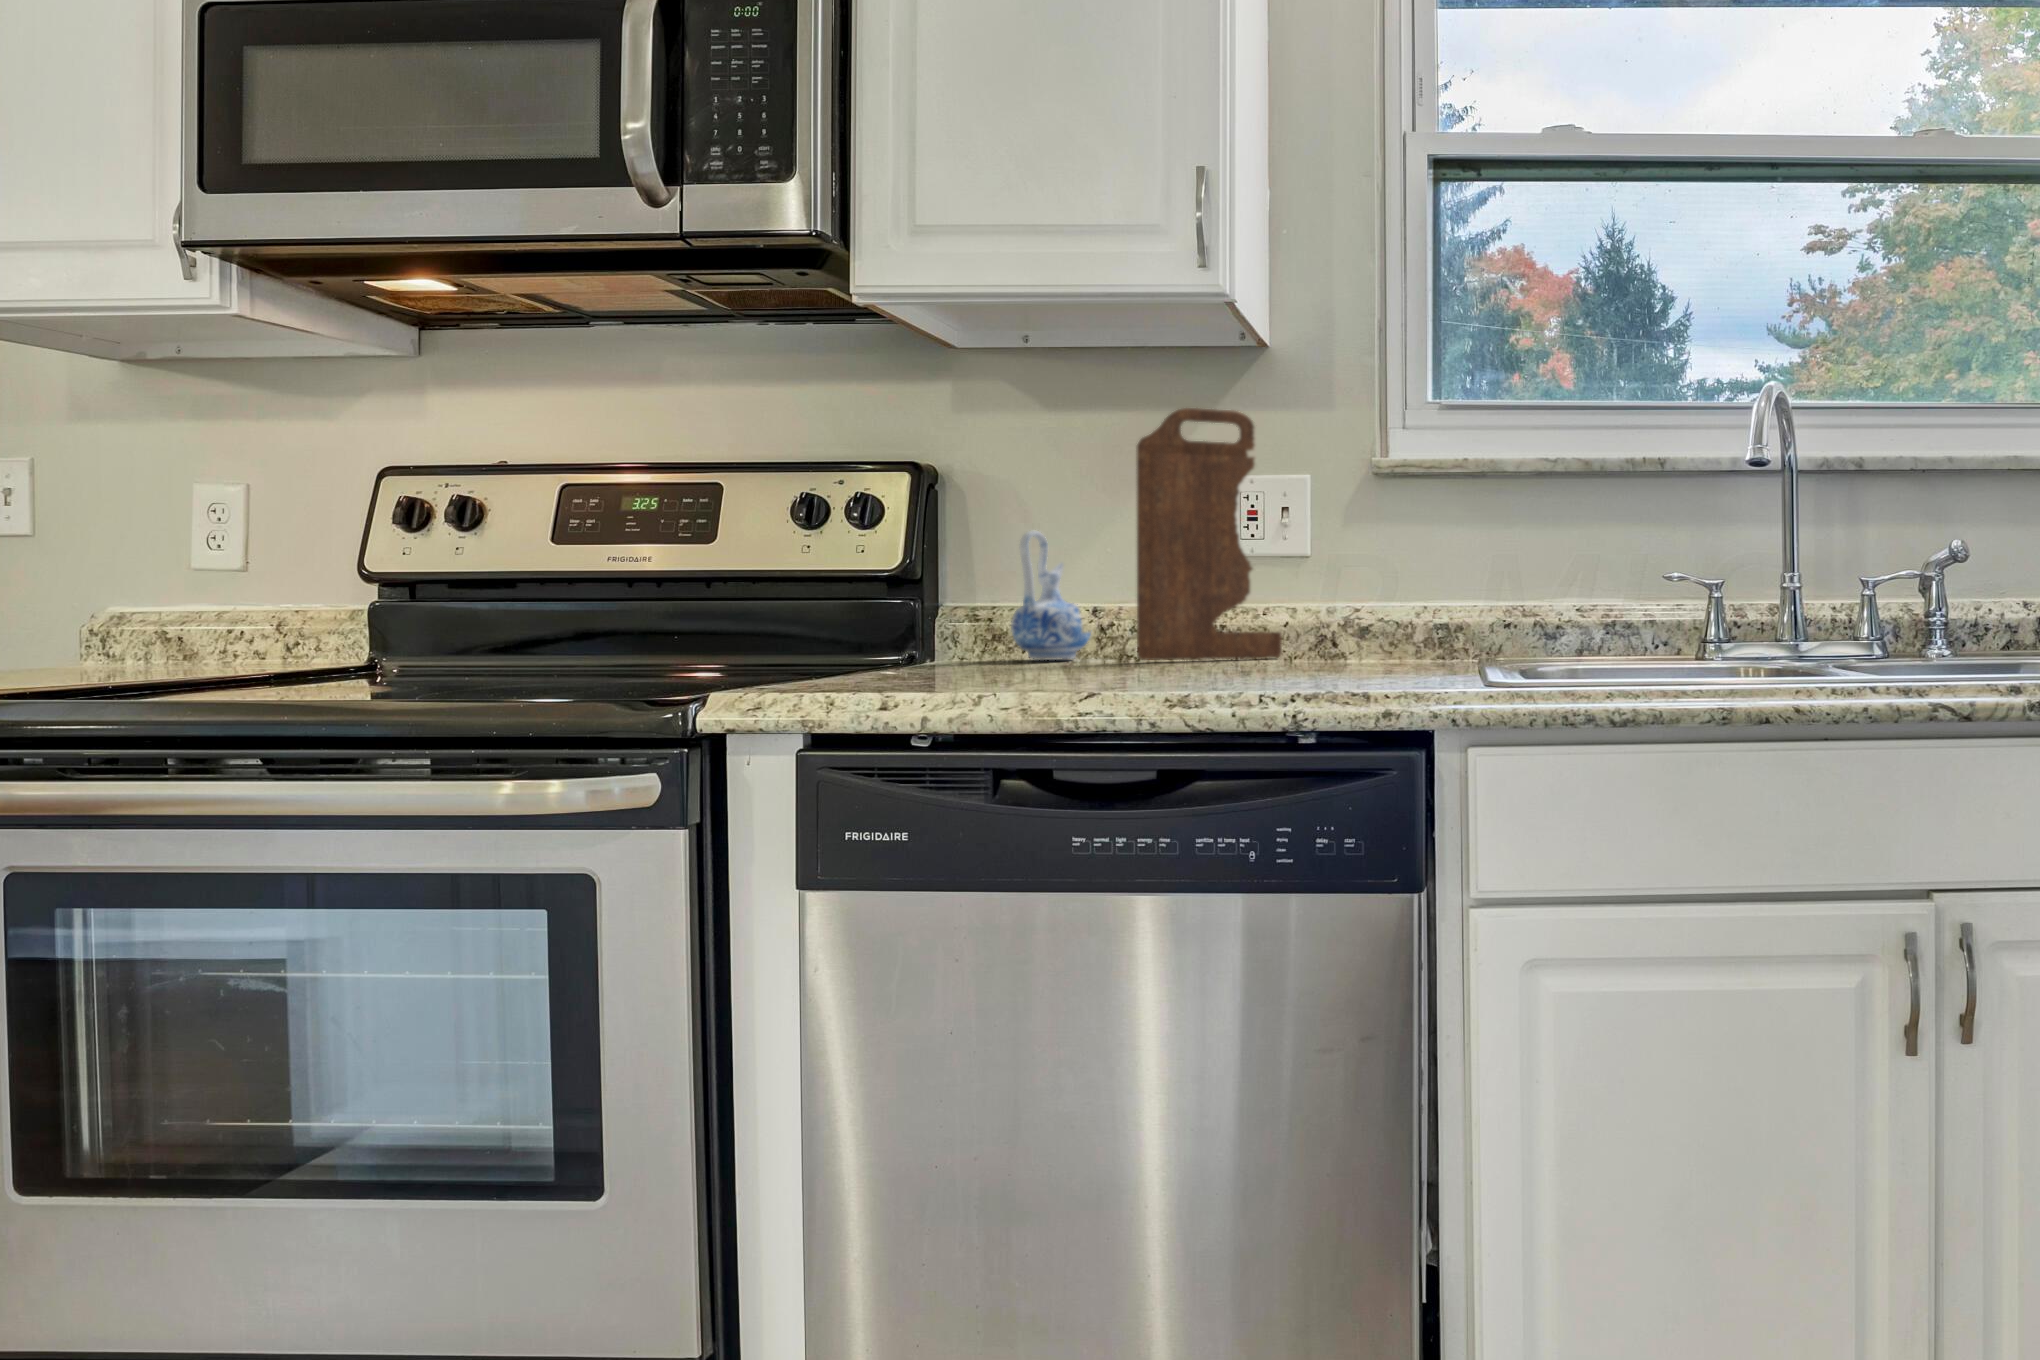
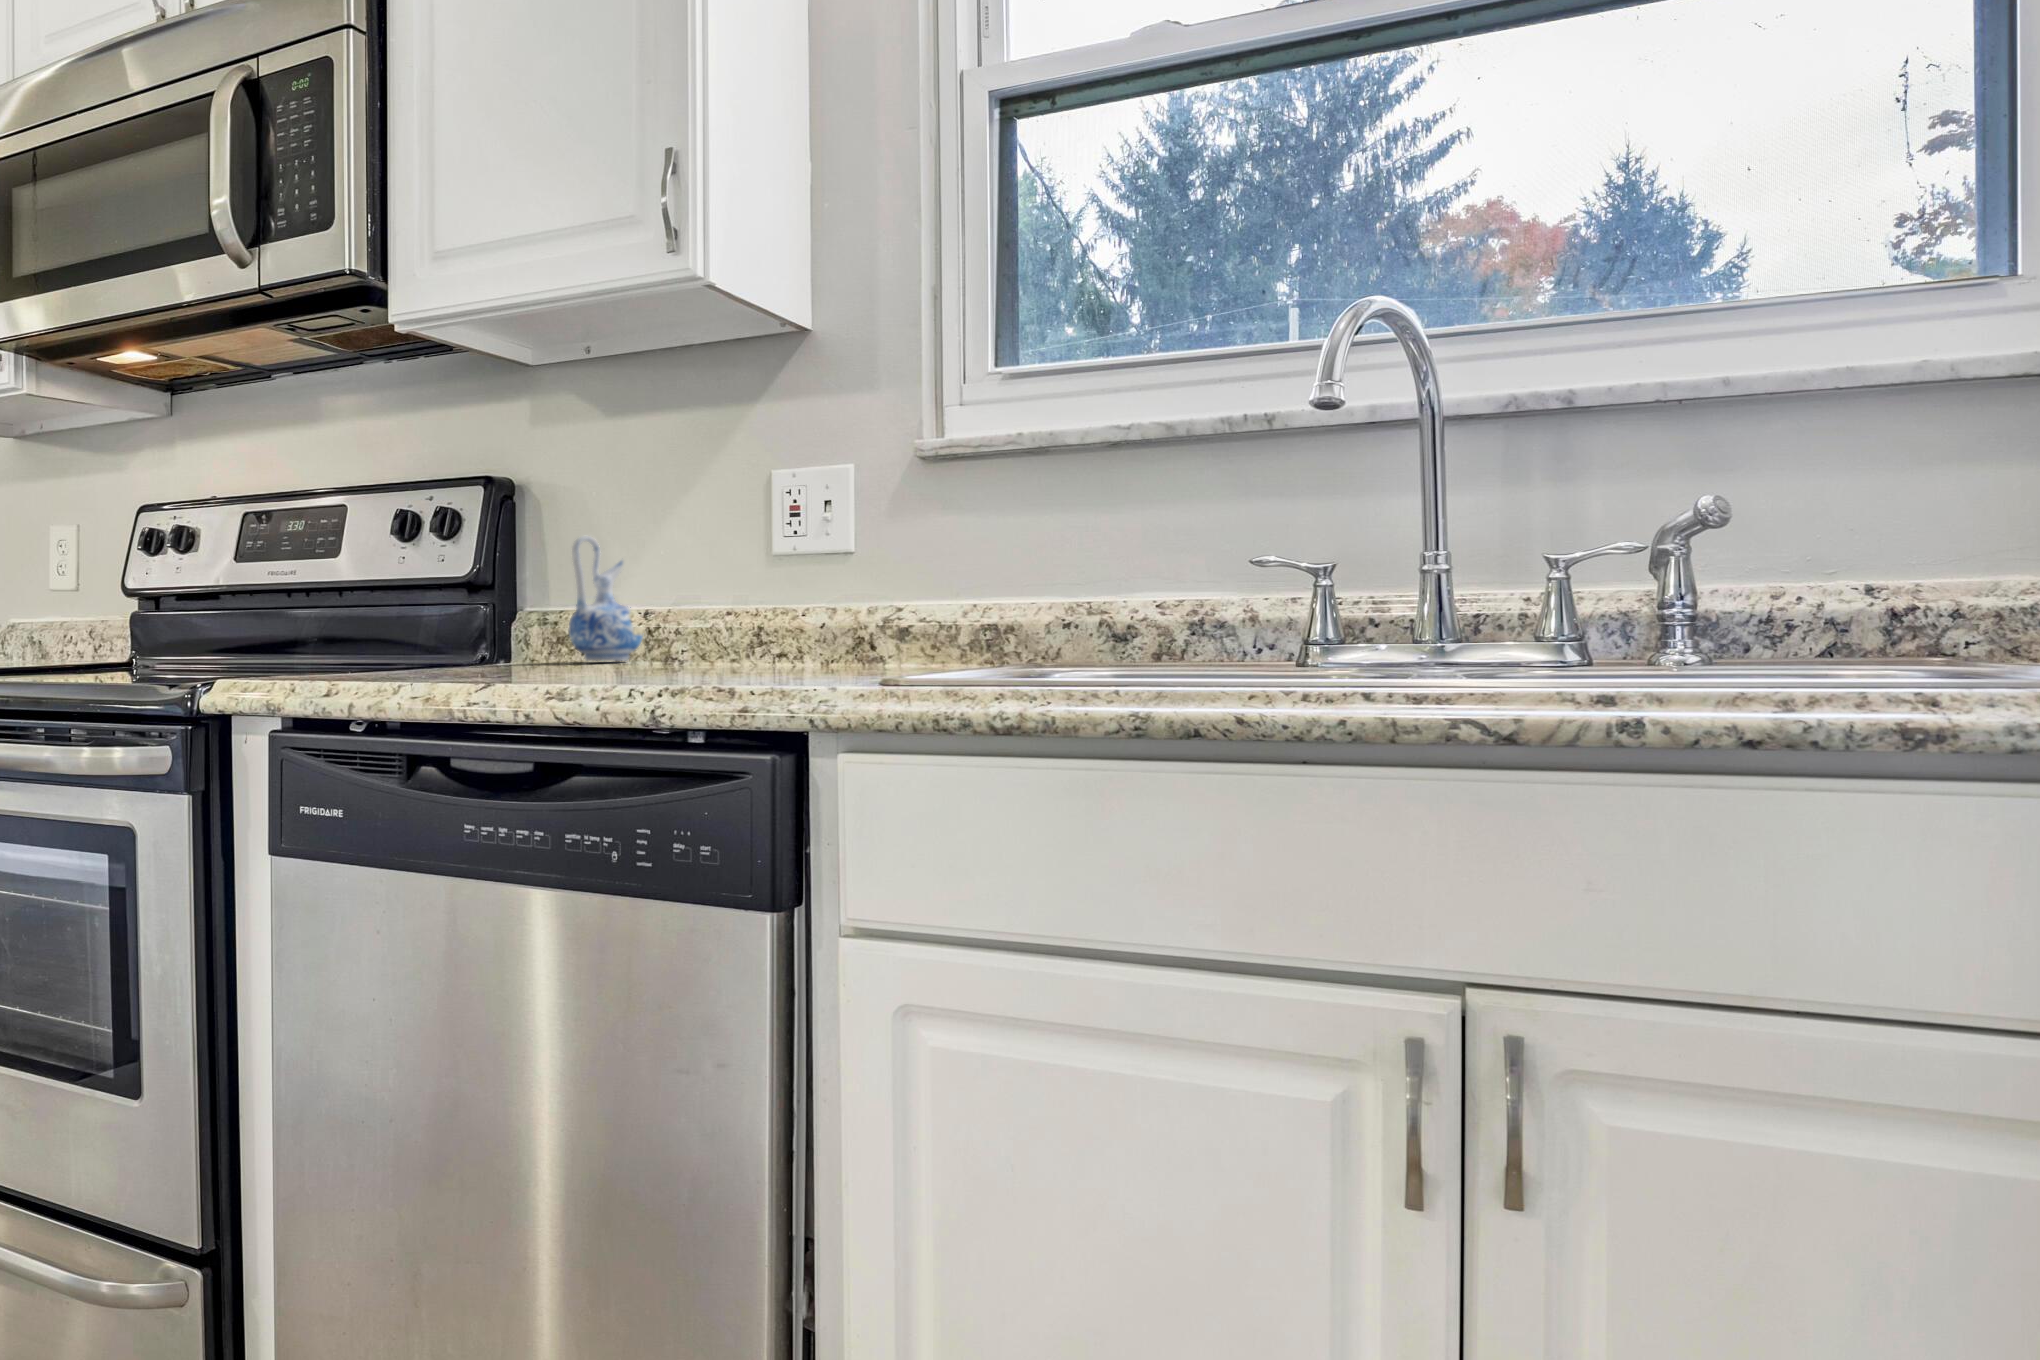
cutting board: present [1136,408,1282,660] -> none [670,401,823,662]

